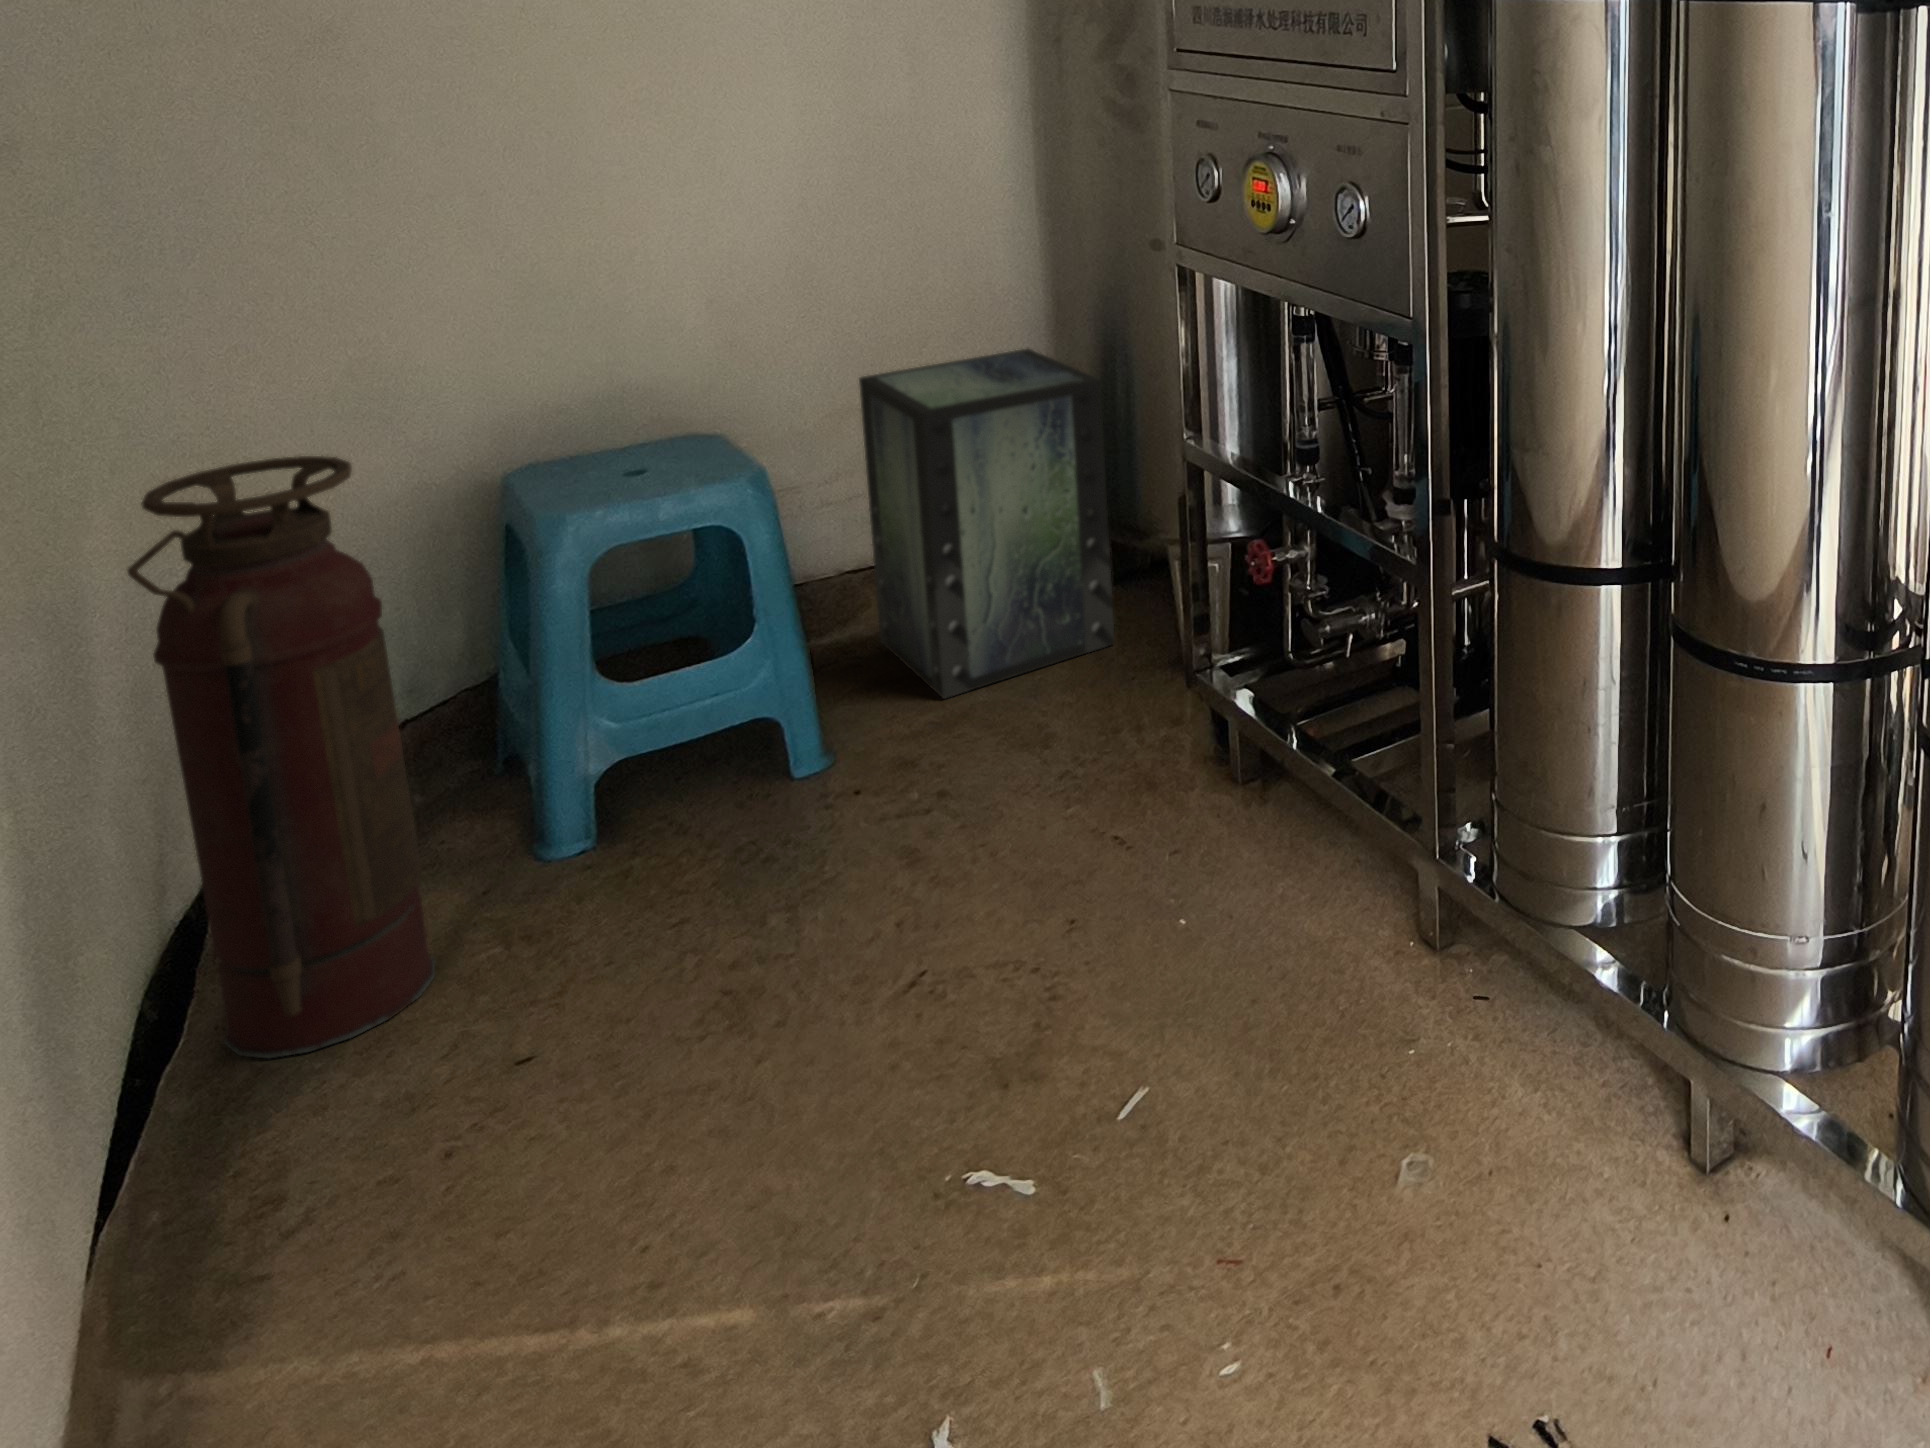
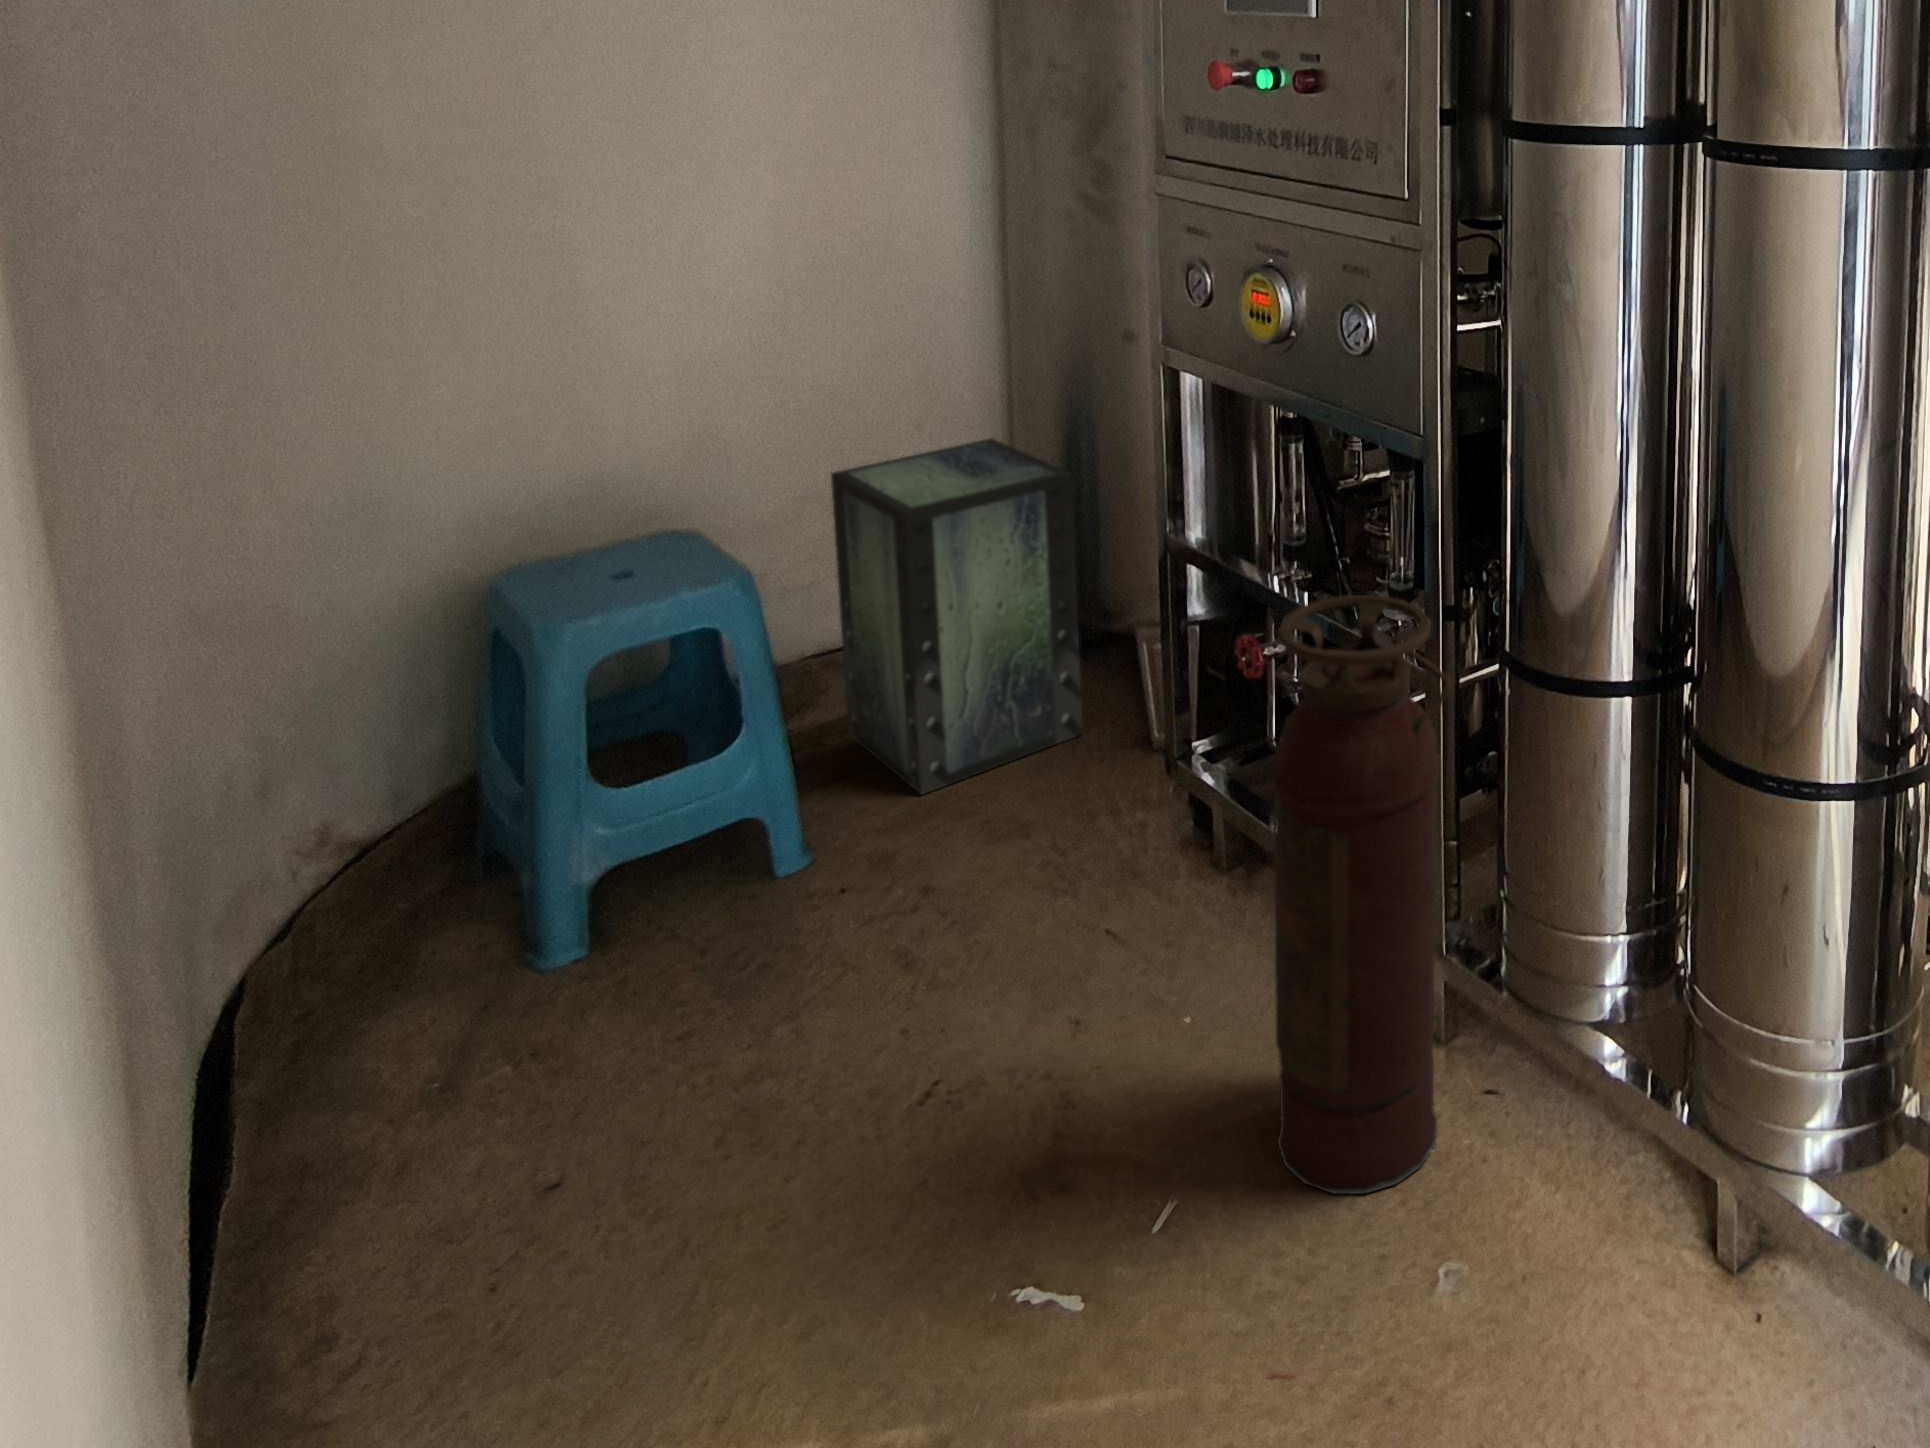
fire extinguisher: present [128,456,435,1058] -> present [1272,595,1452,1194]

